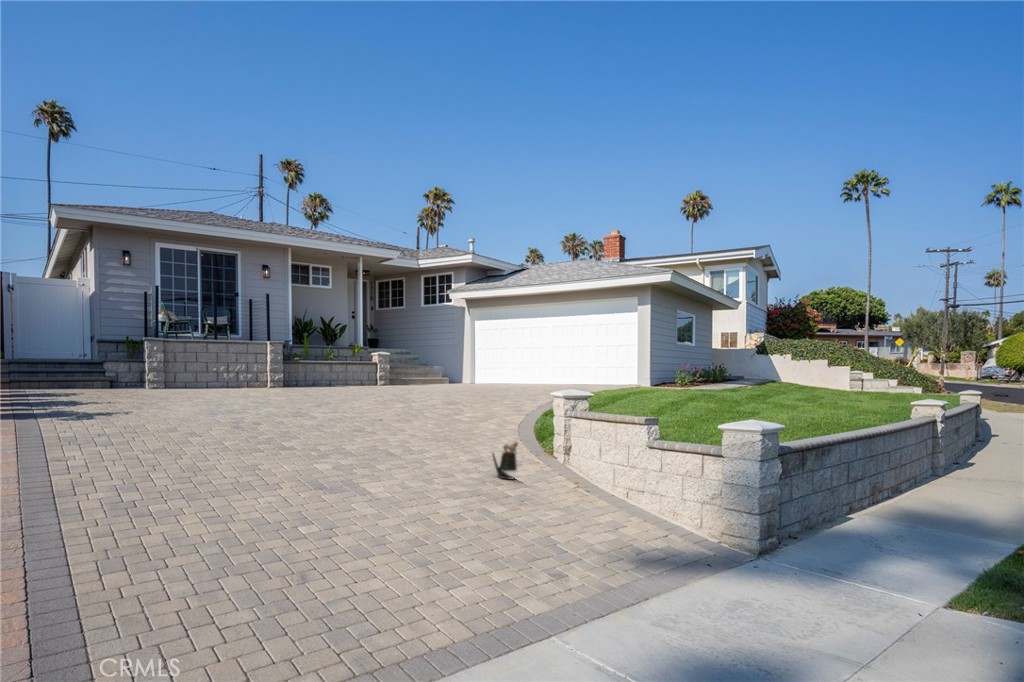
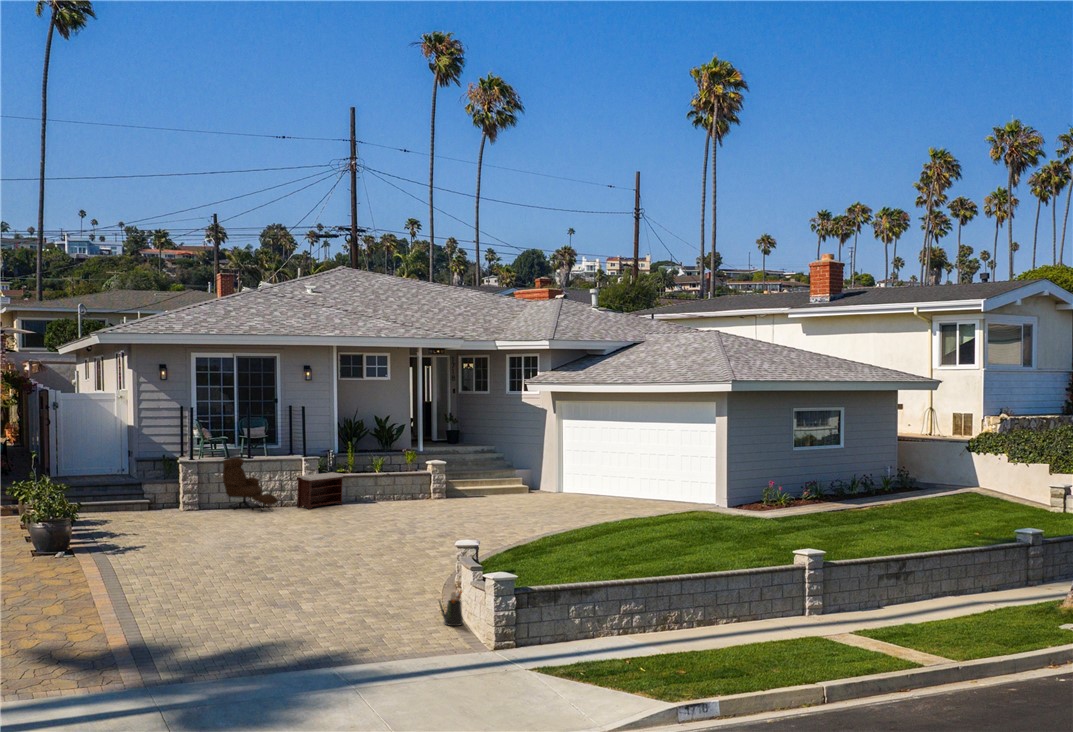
lounge chair: none [192,339,248,389] -> present [223,458,278,510]
bench: none [264,357,307,388] -> present [297,472,345,509]

